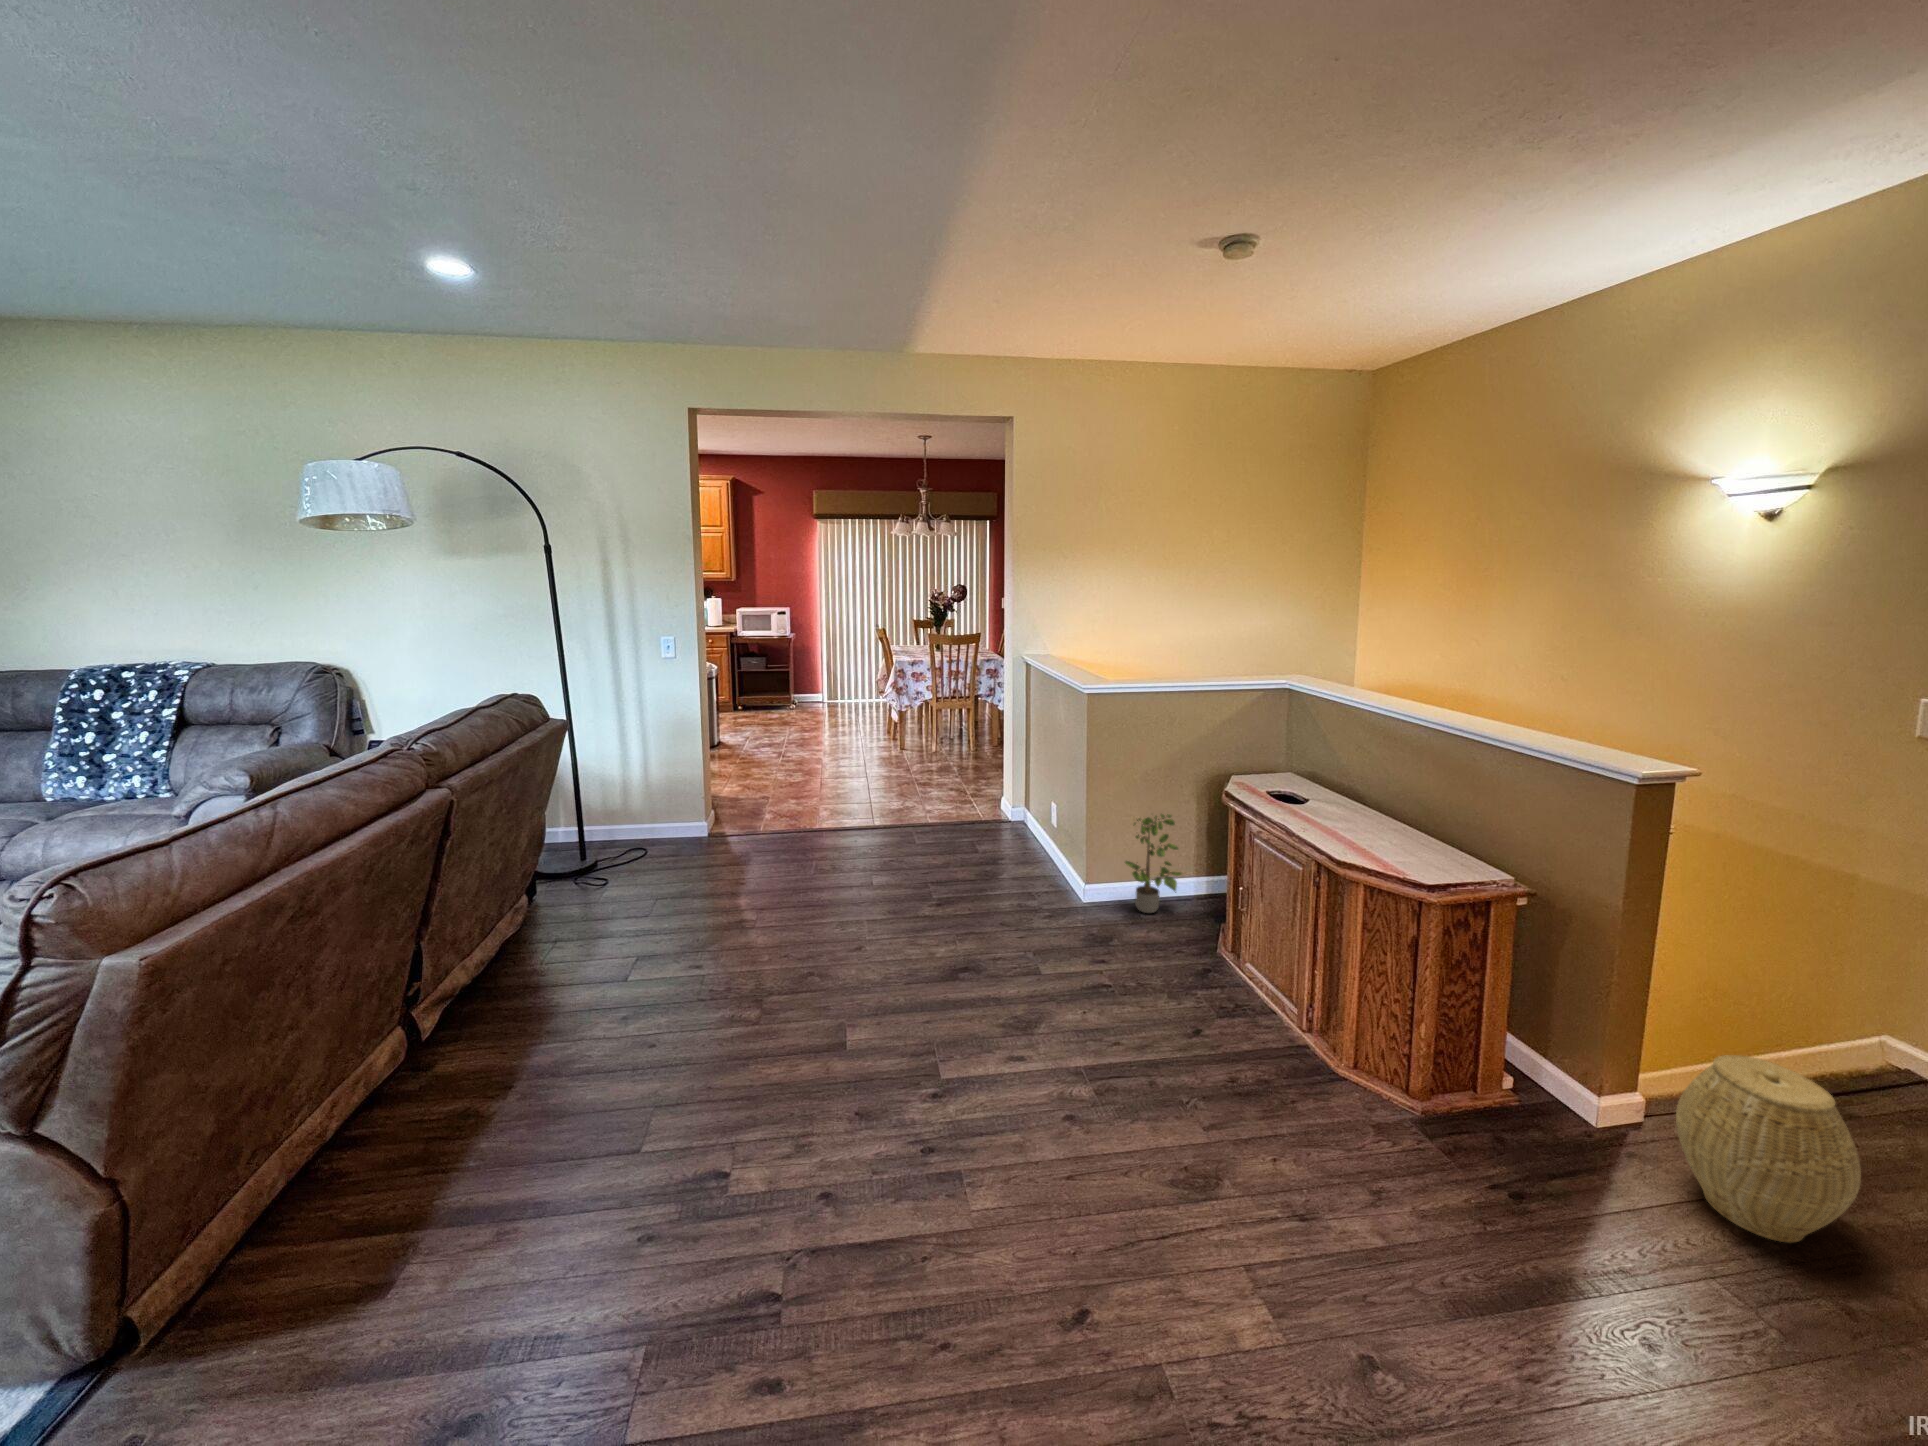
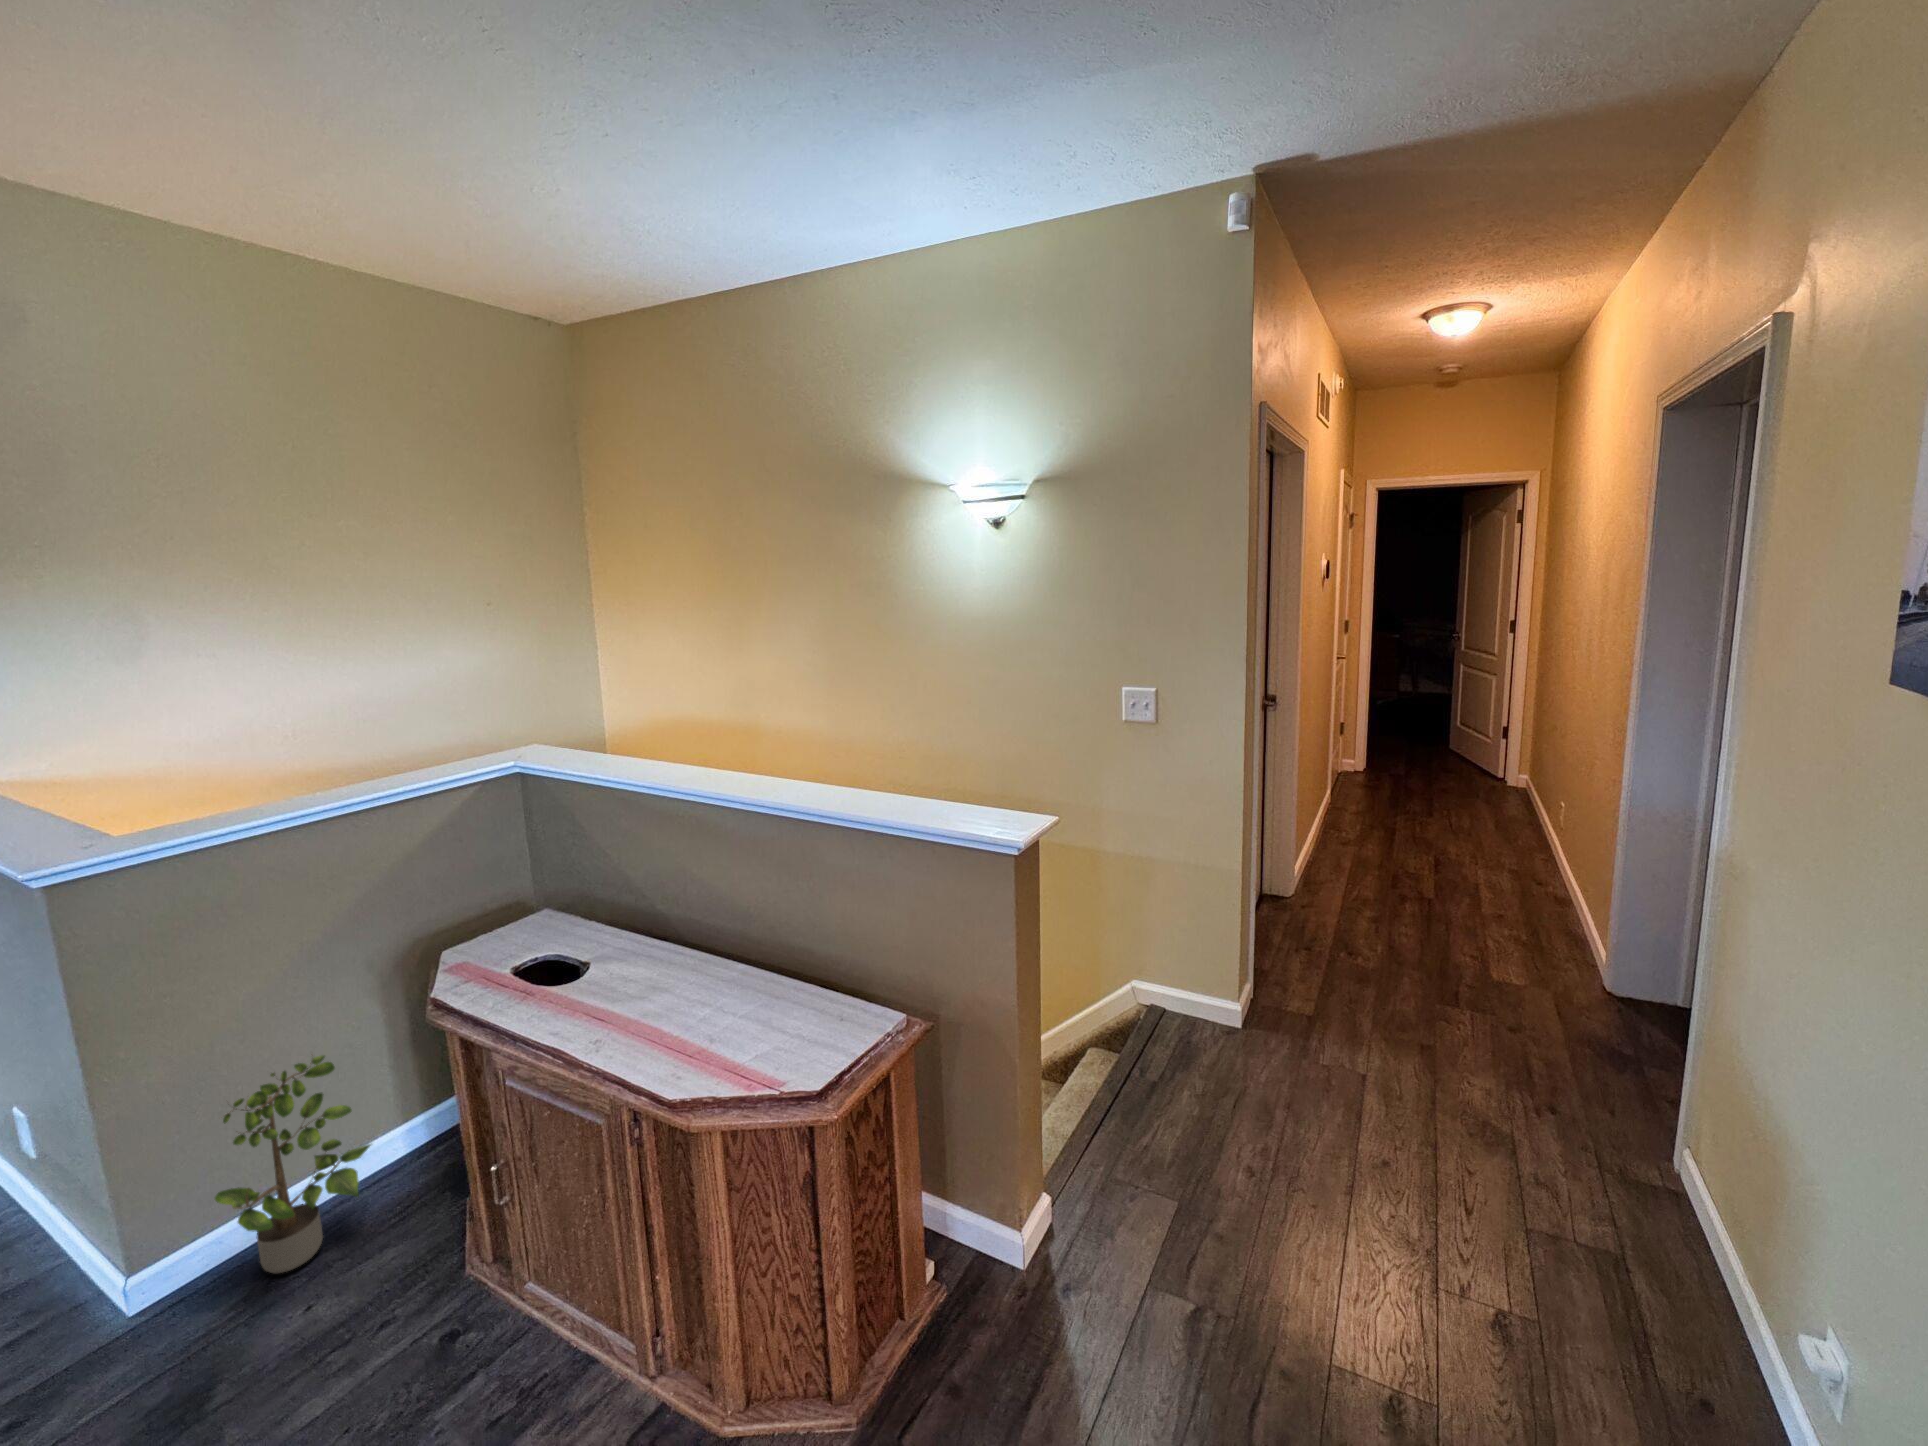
woven basket: present [1676,1055,1861,1243] -> none [1077,1112,1210,1310]

